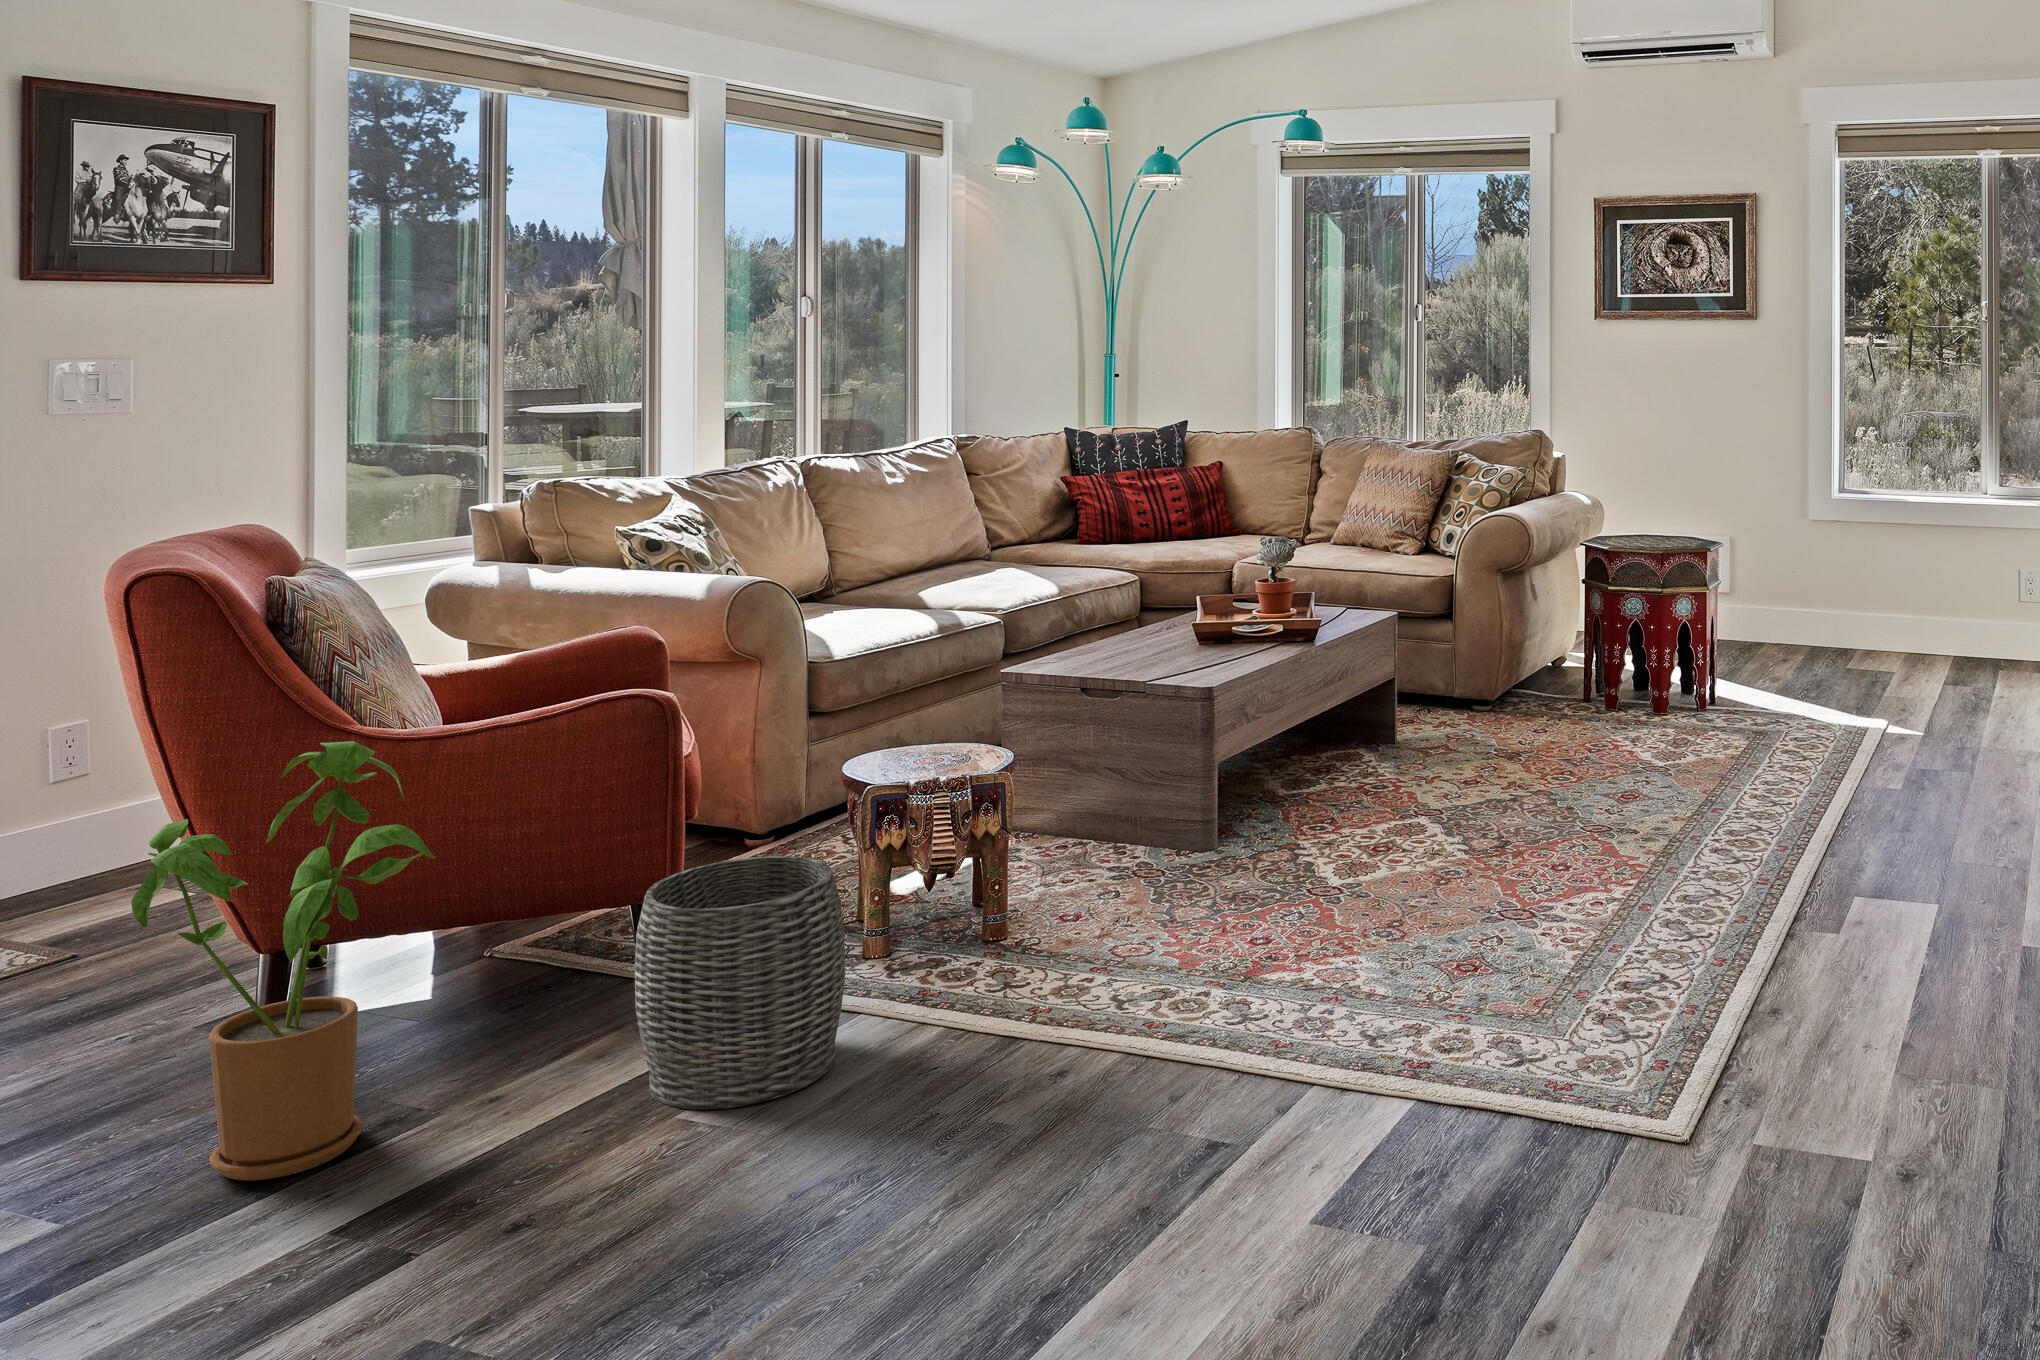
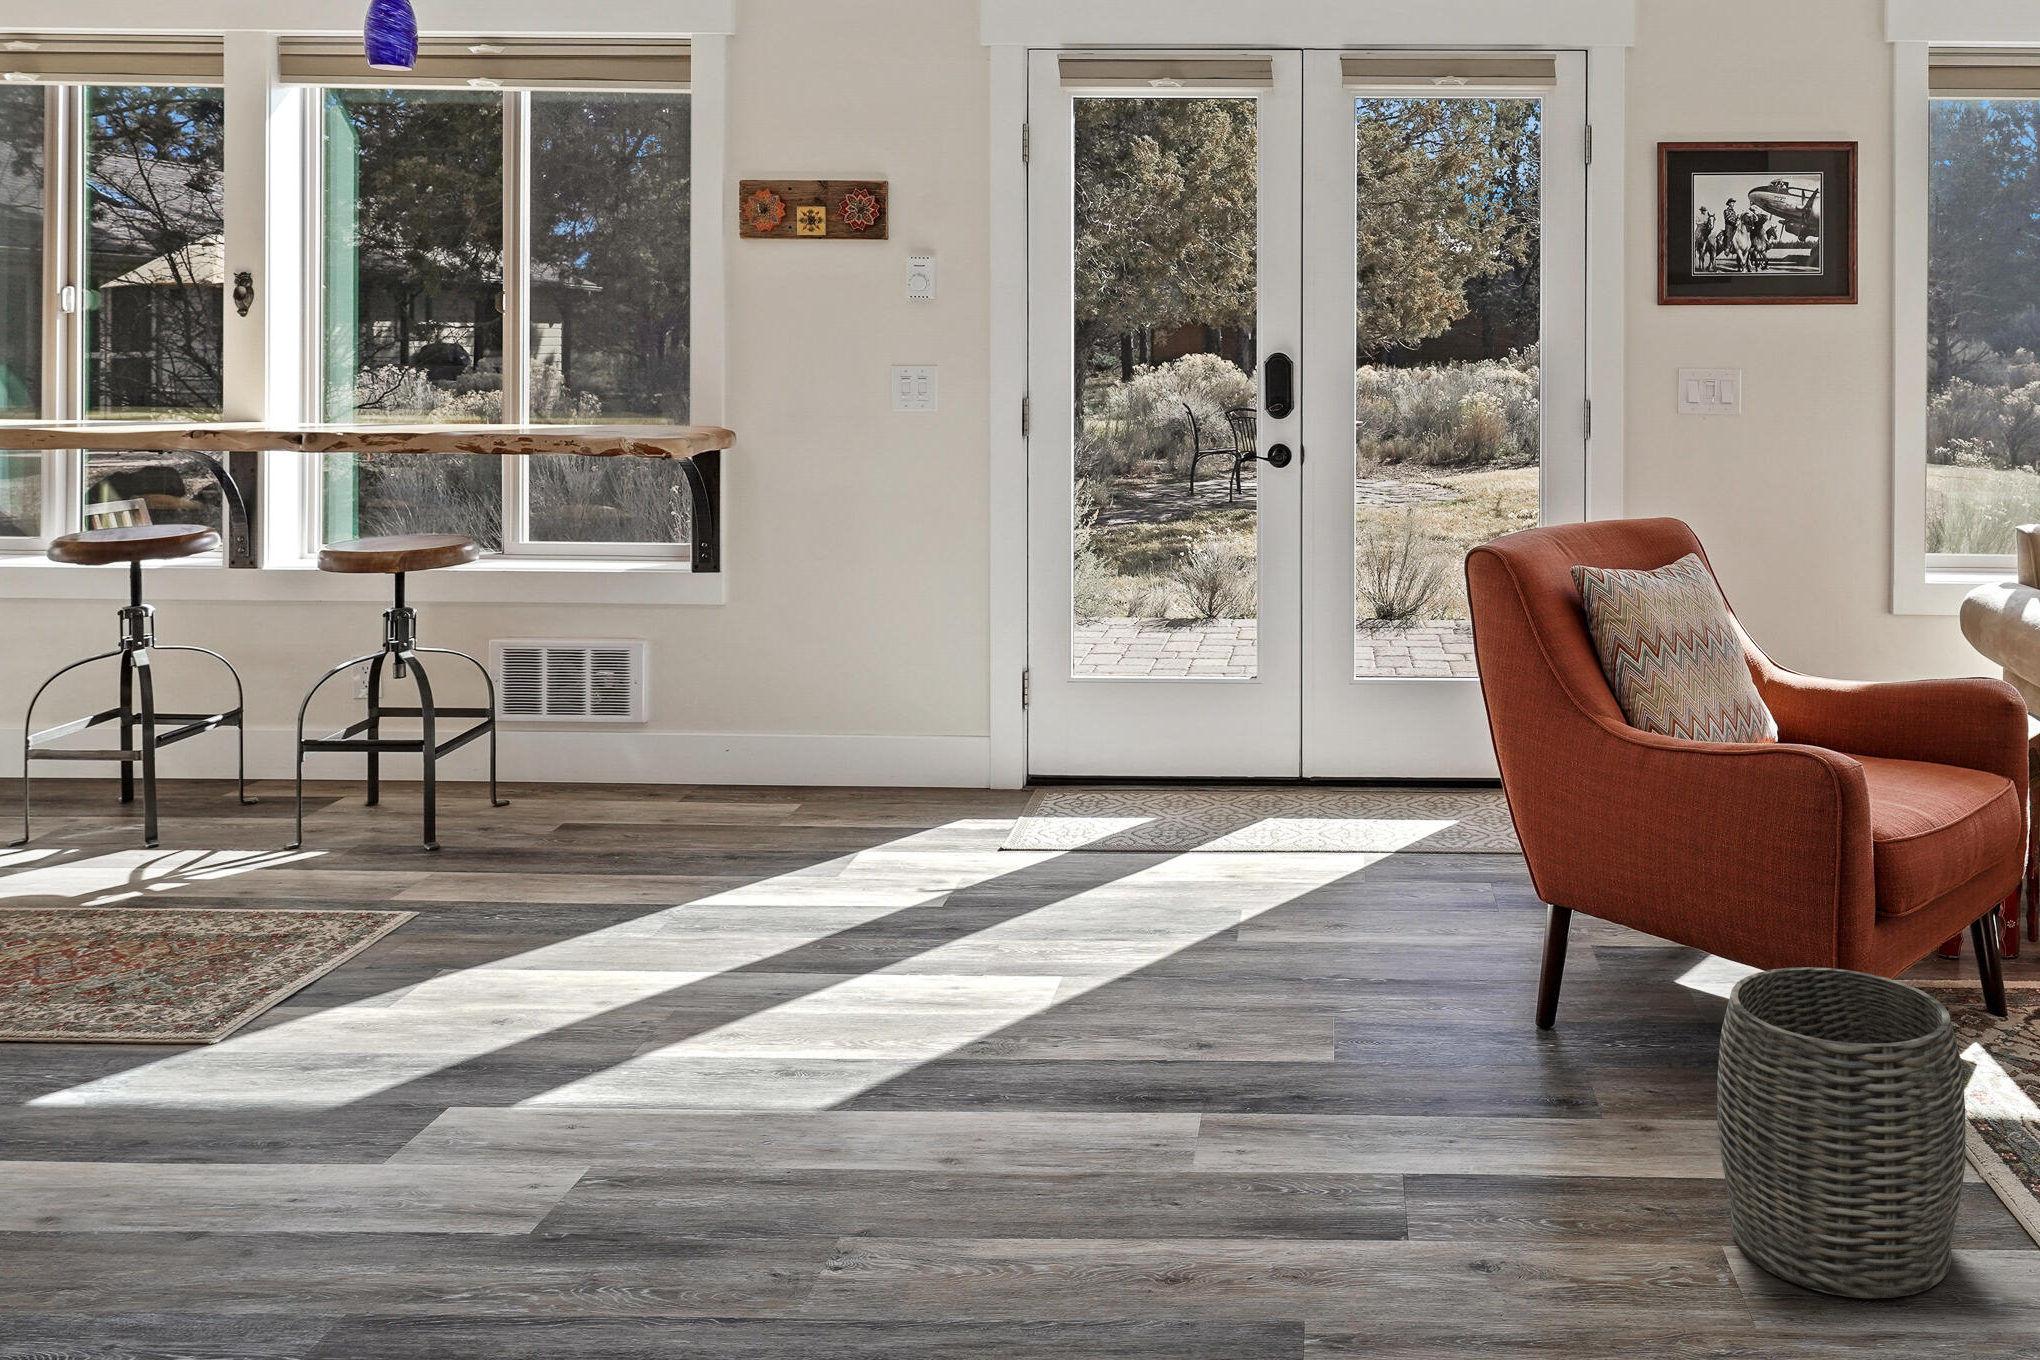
house plant: present [132,741,436,1181] -> none [1375,721,1585,1117]

